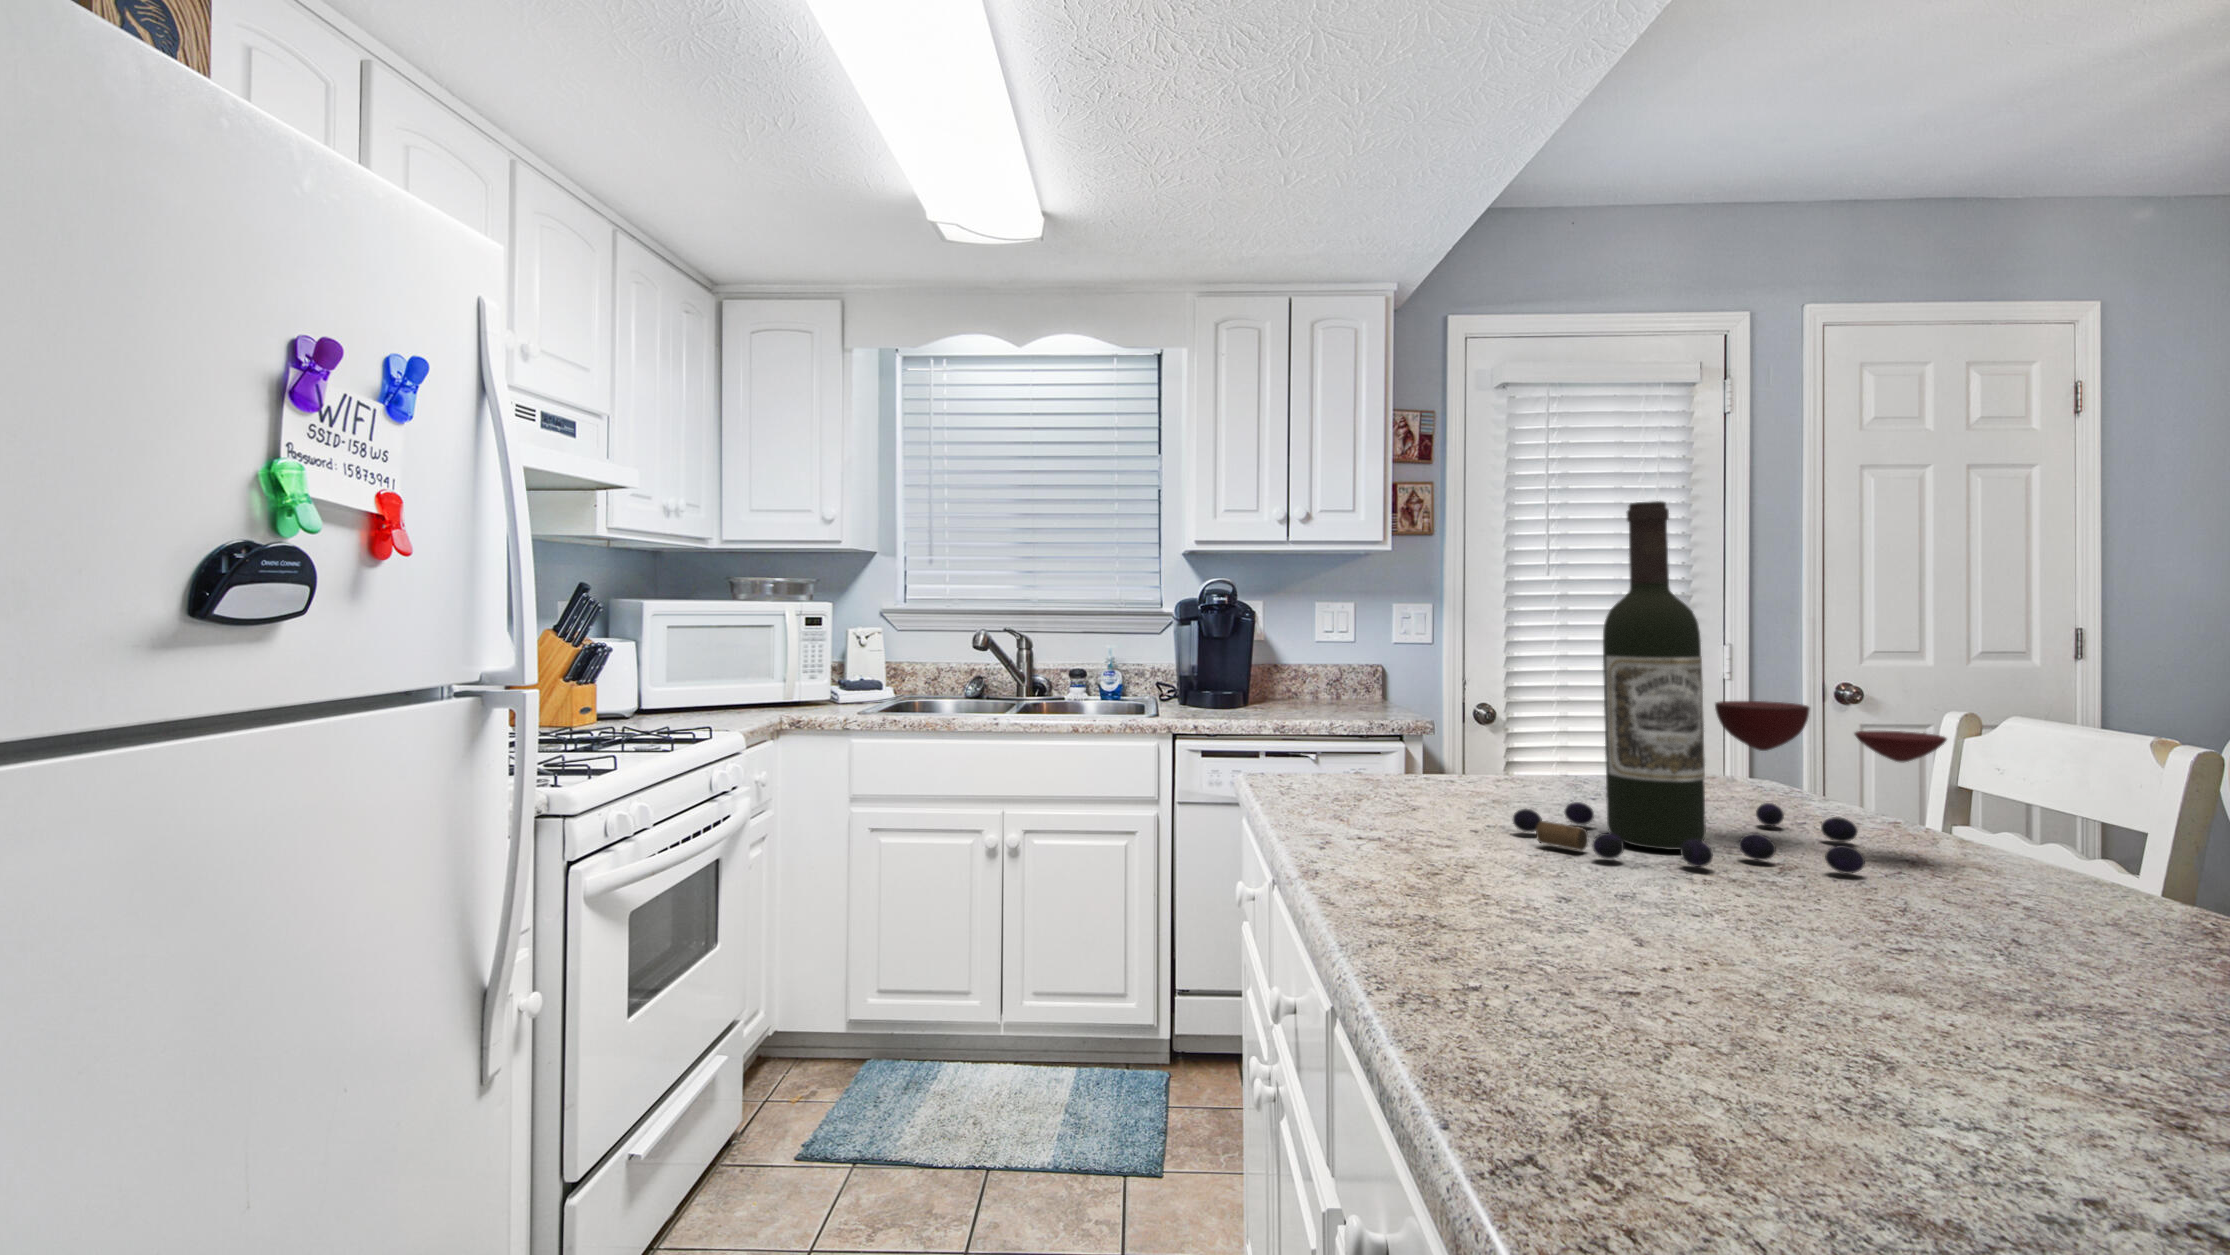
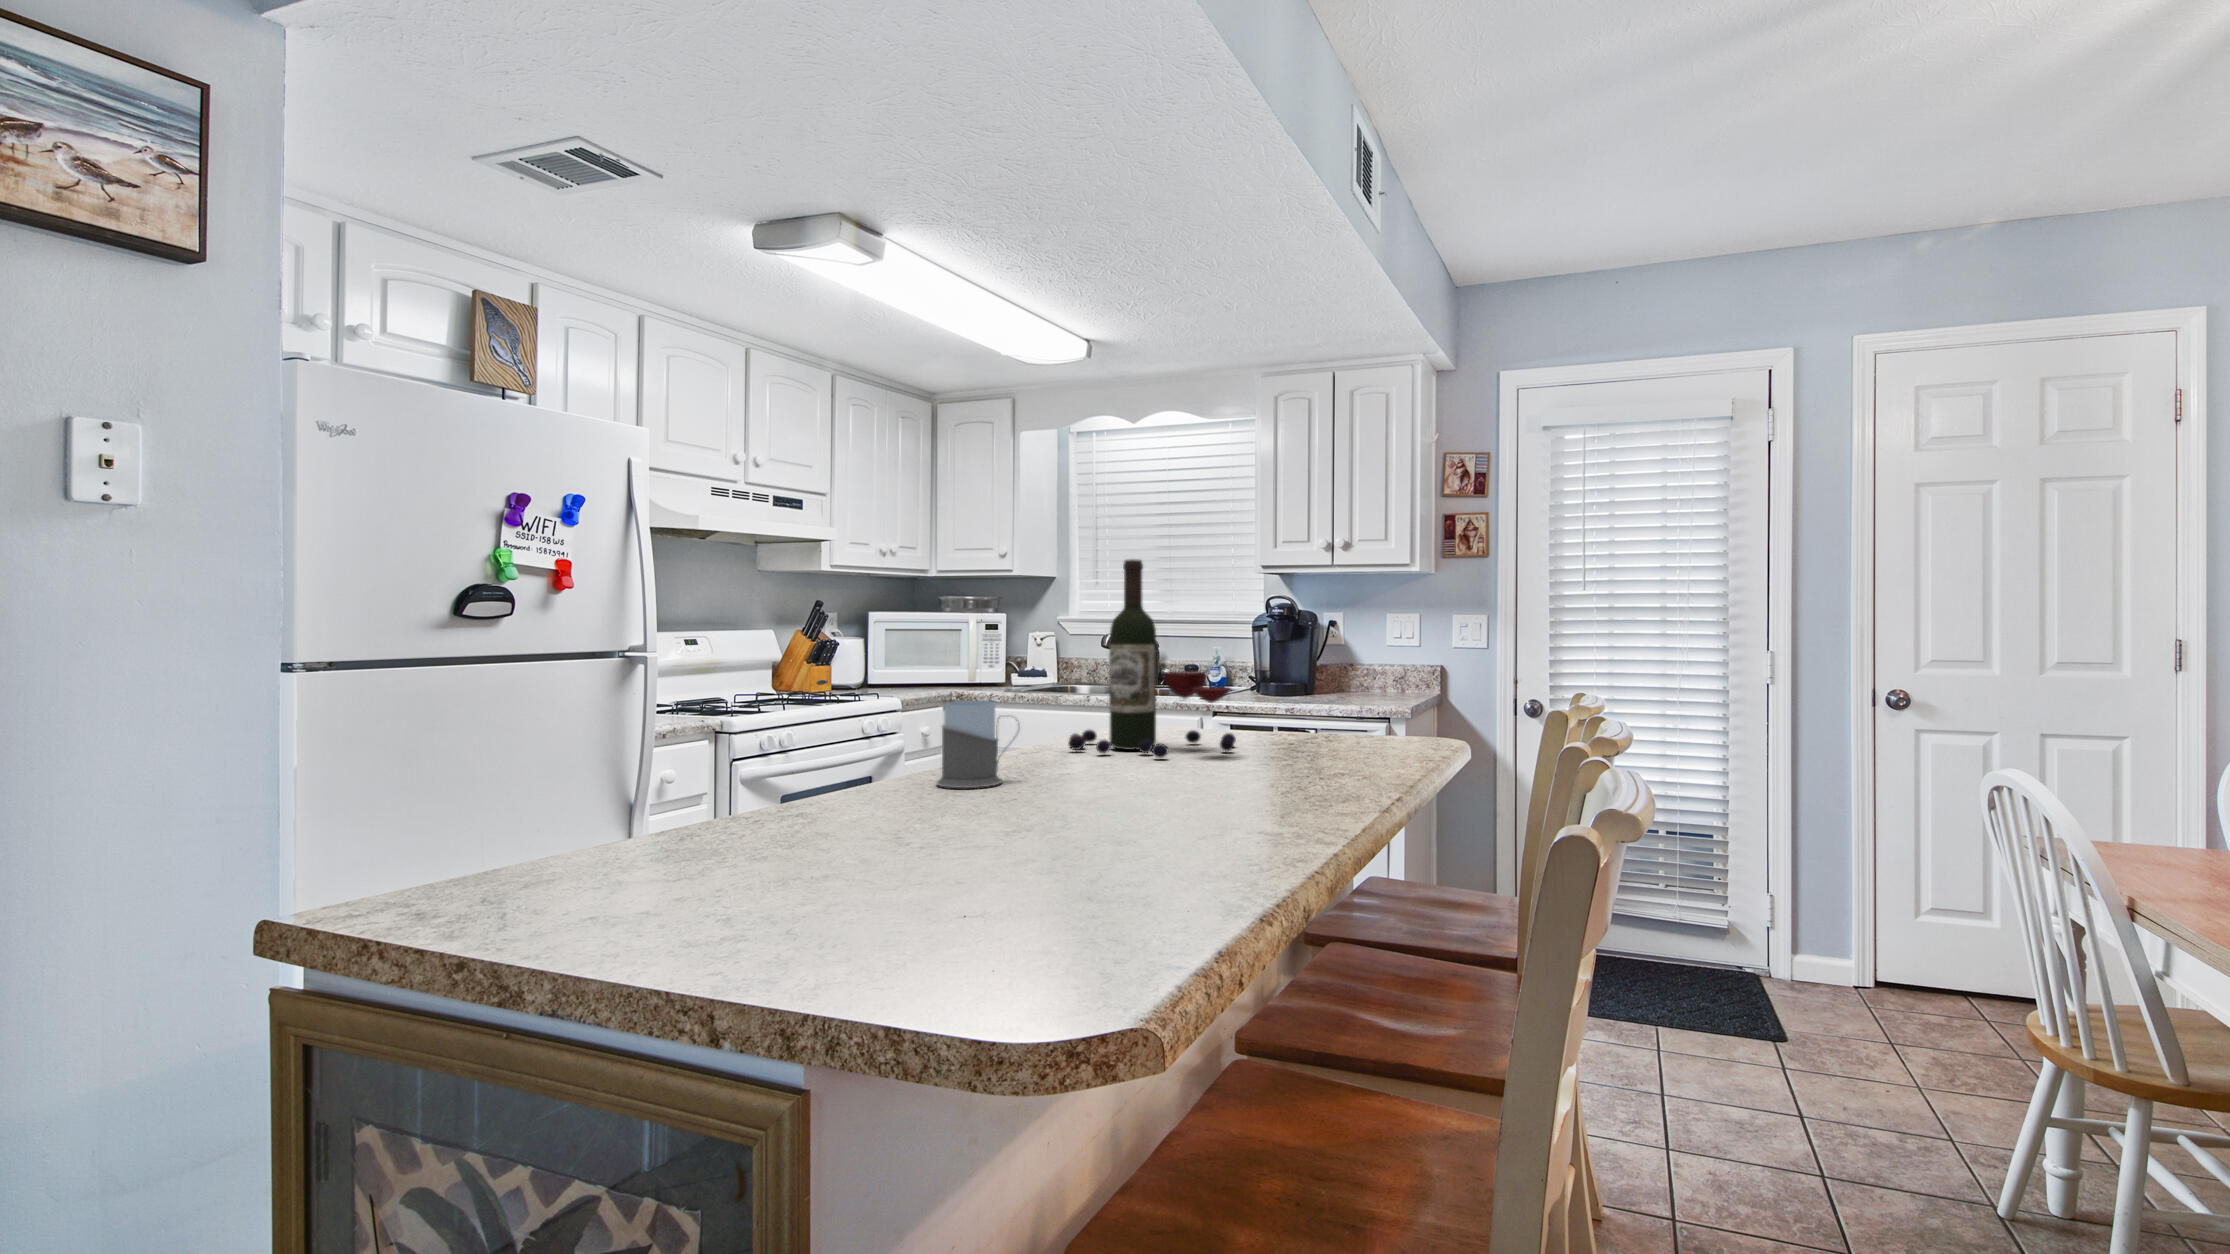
mug: none [1864,812,2086,1066] -> present [937,701,1020,788]

